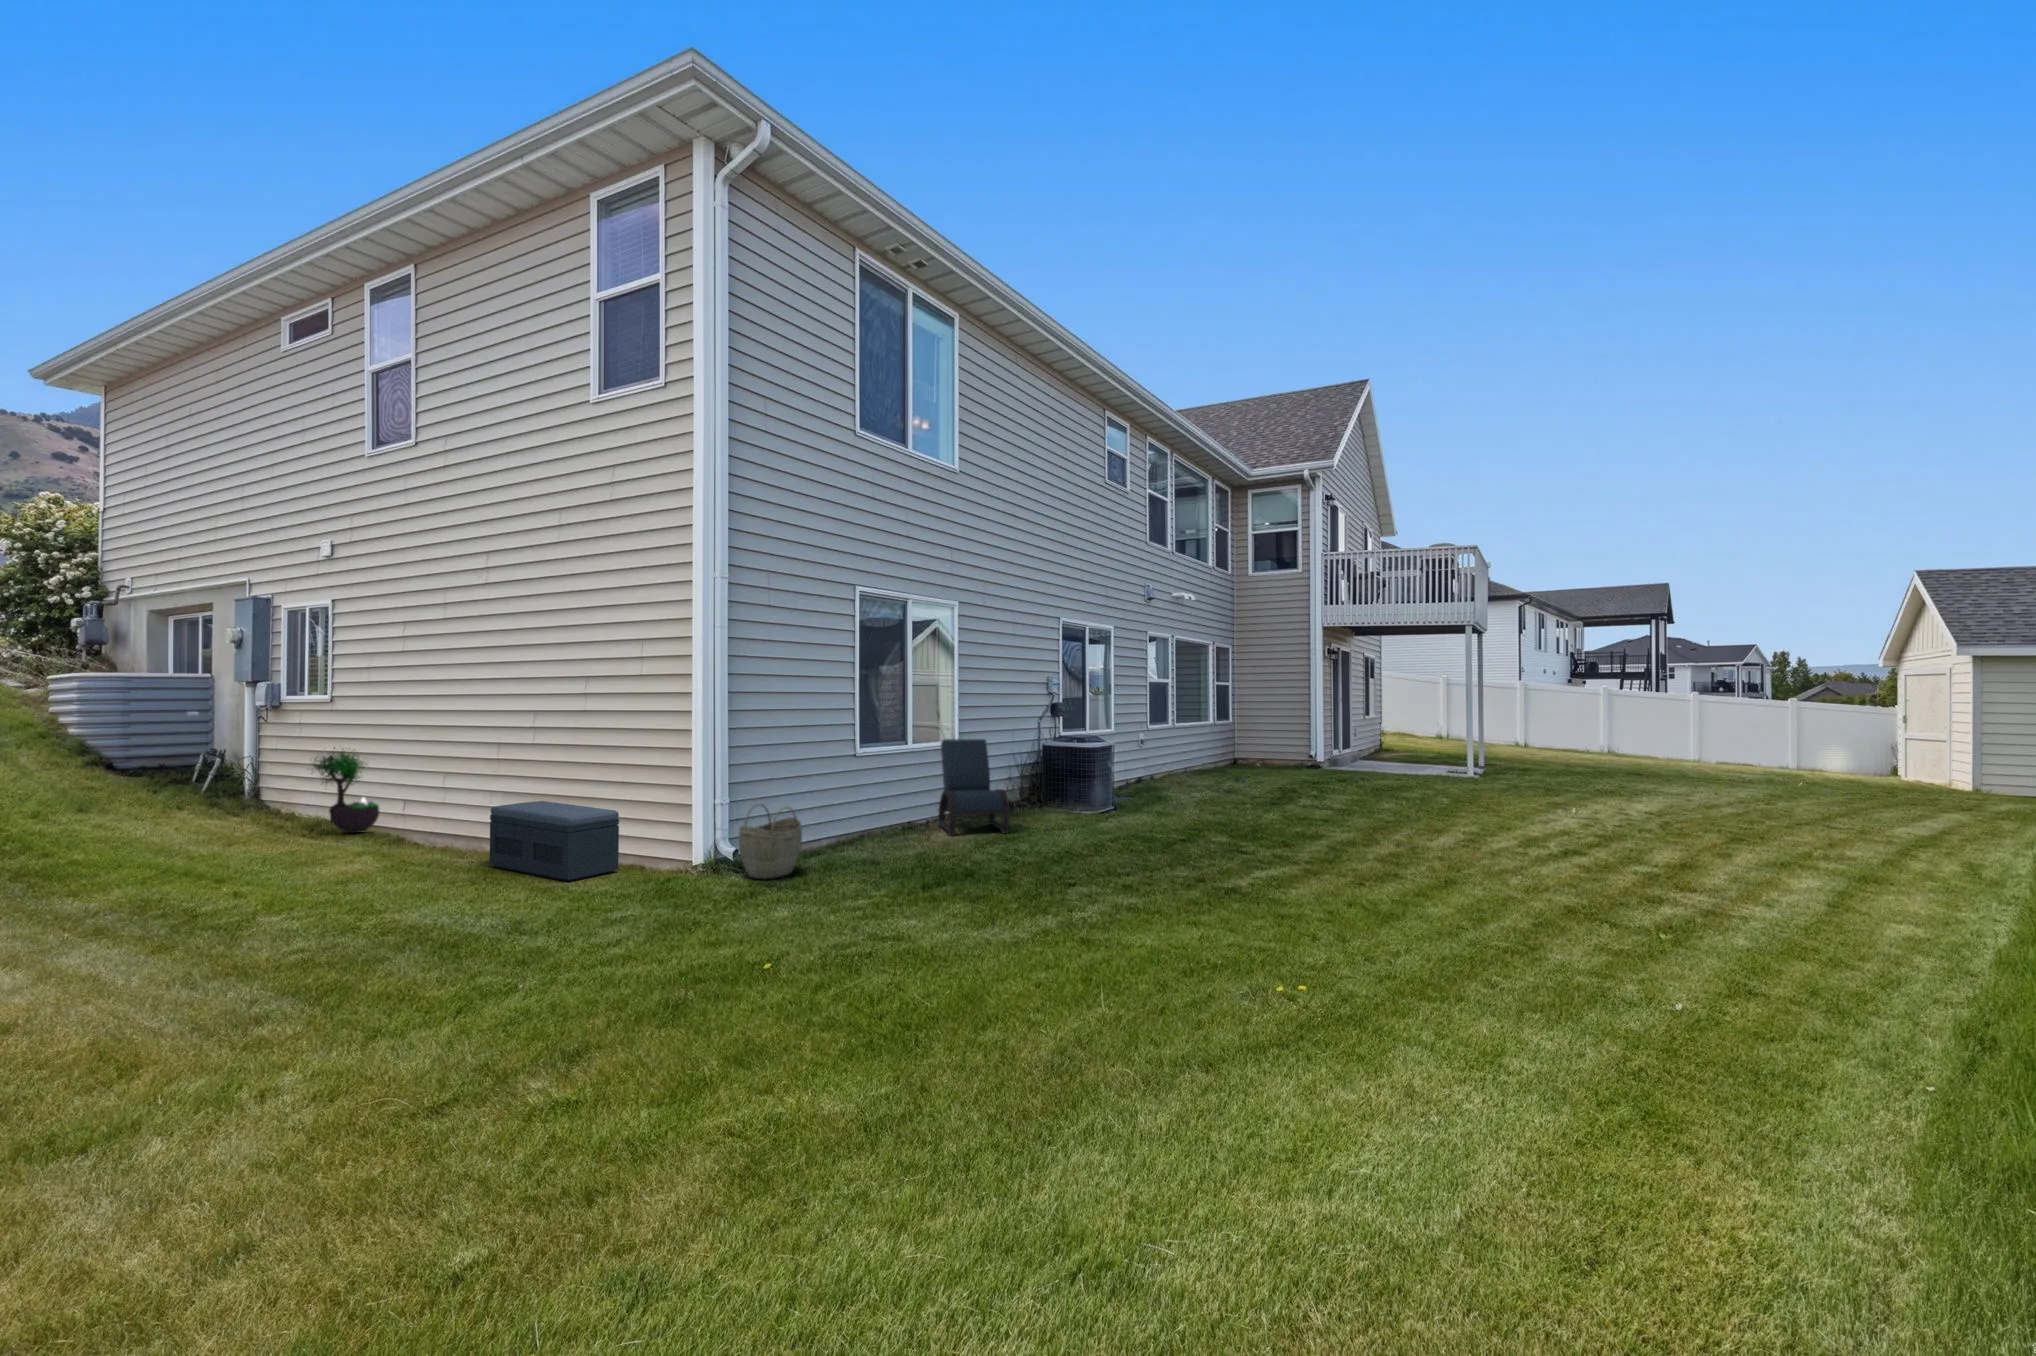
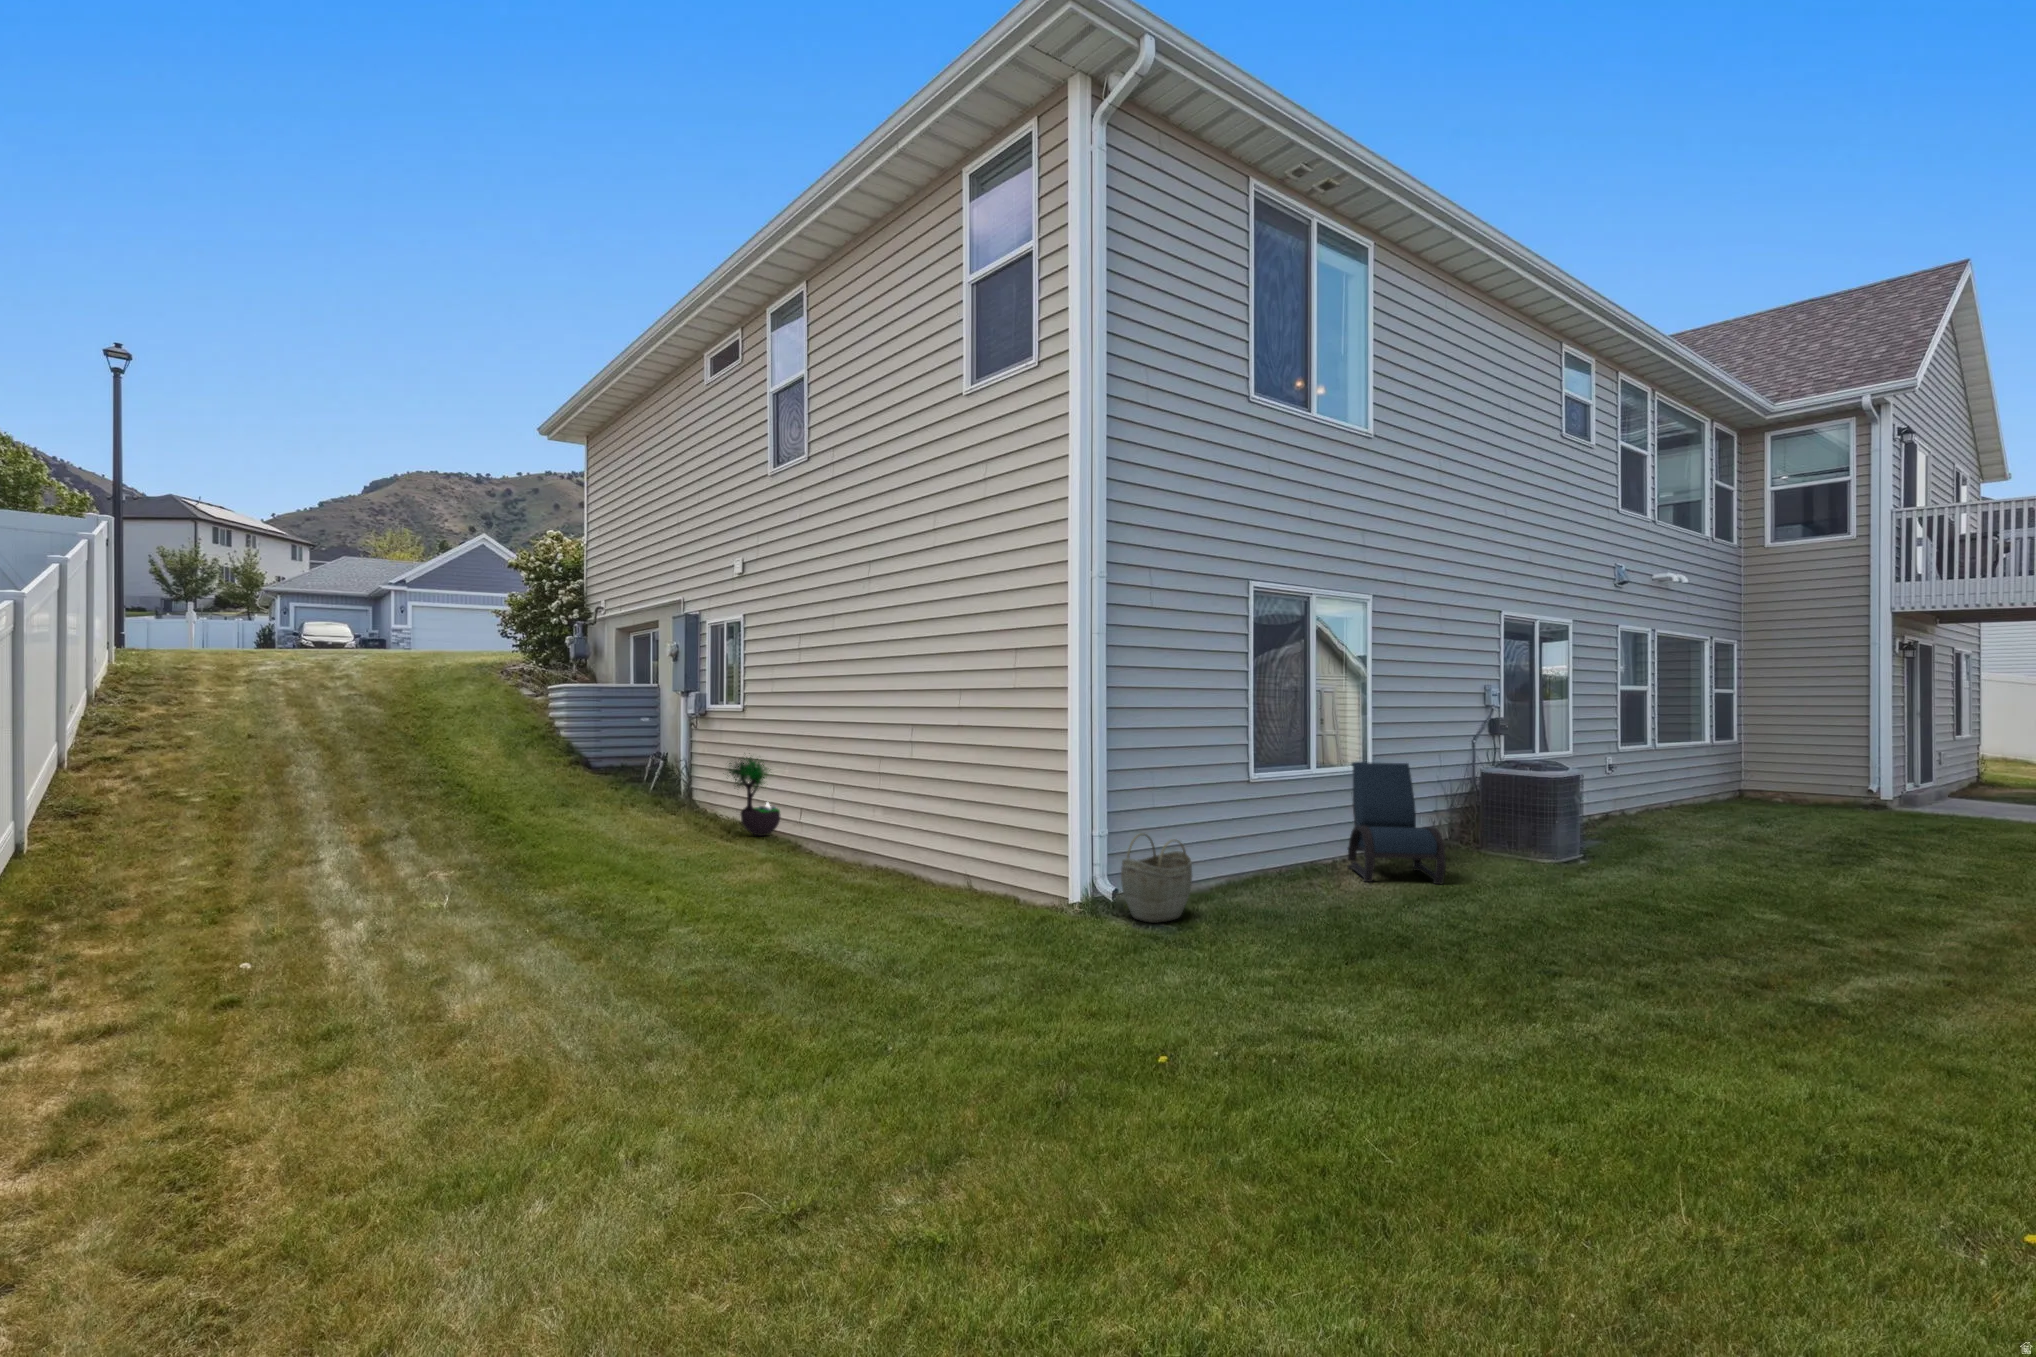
storage bench: present [490,801,619,882] -> none [873,816,995,906]

